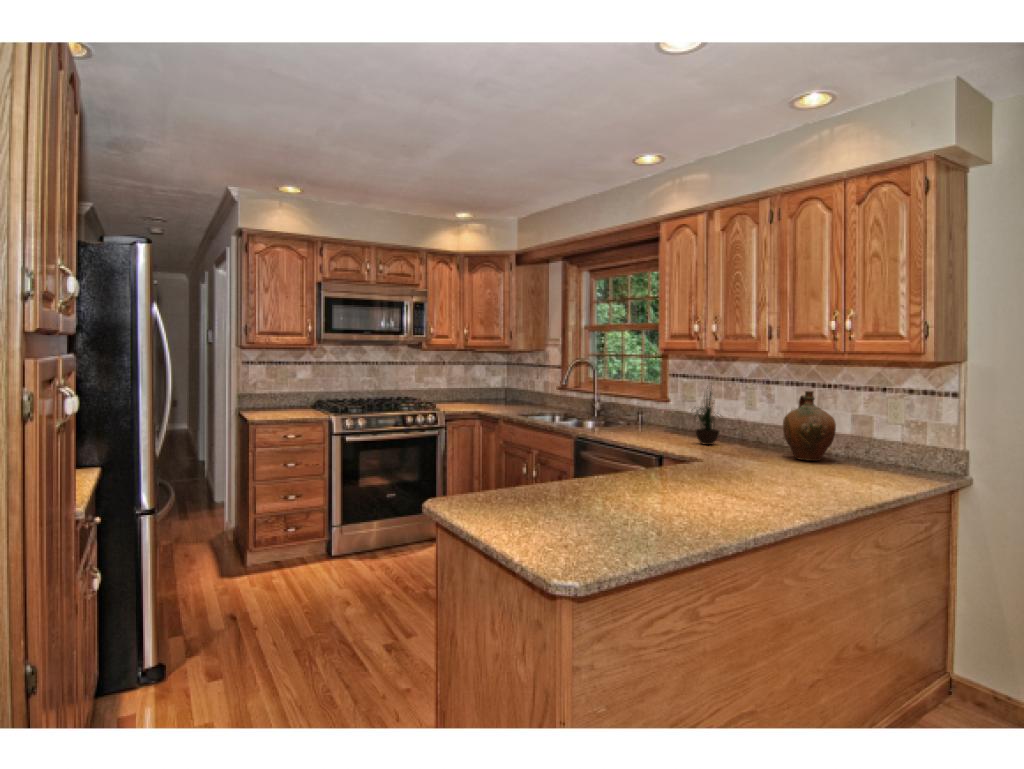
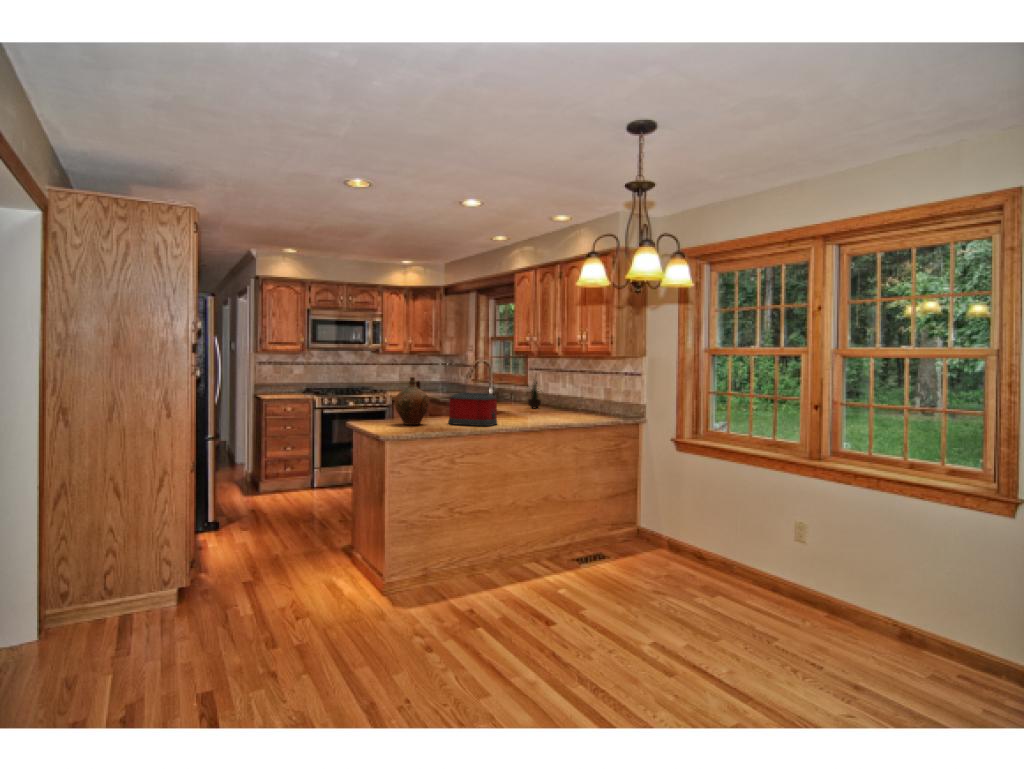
ceramic jug: present [783,391,836,461] -> present [395,377,429,425]
toaster: none [637,438,745,518] -> present [448,392,497,426]

